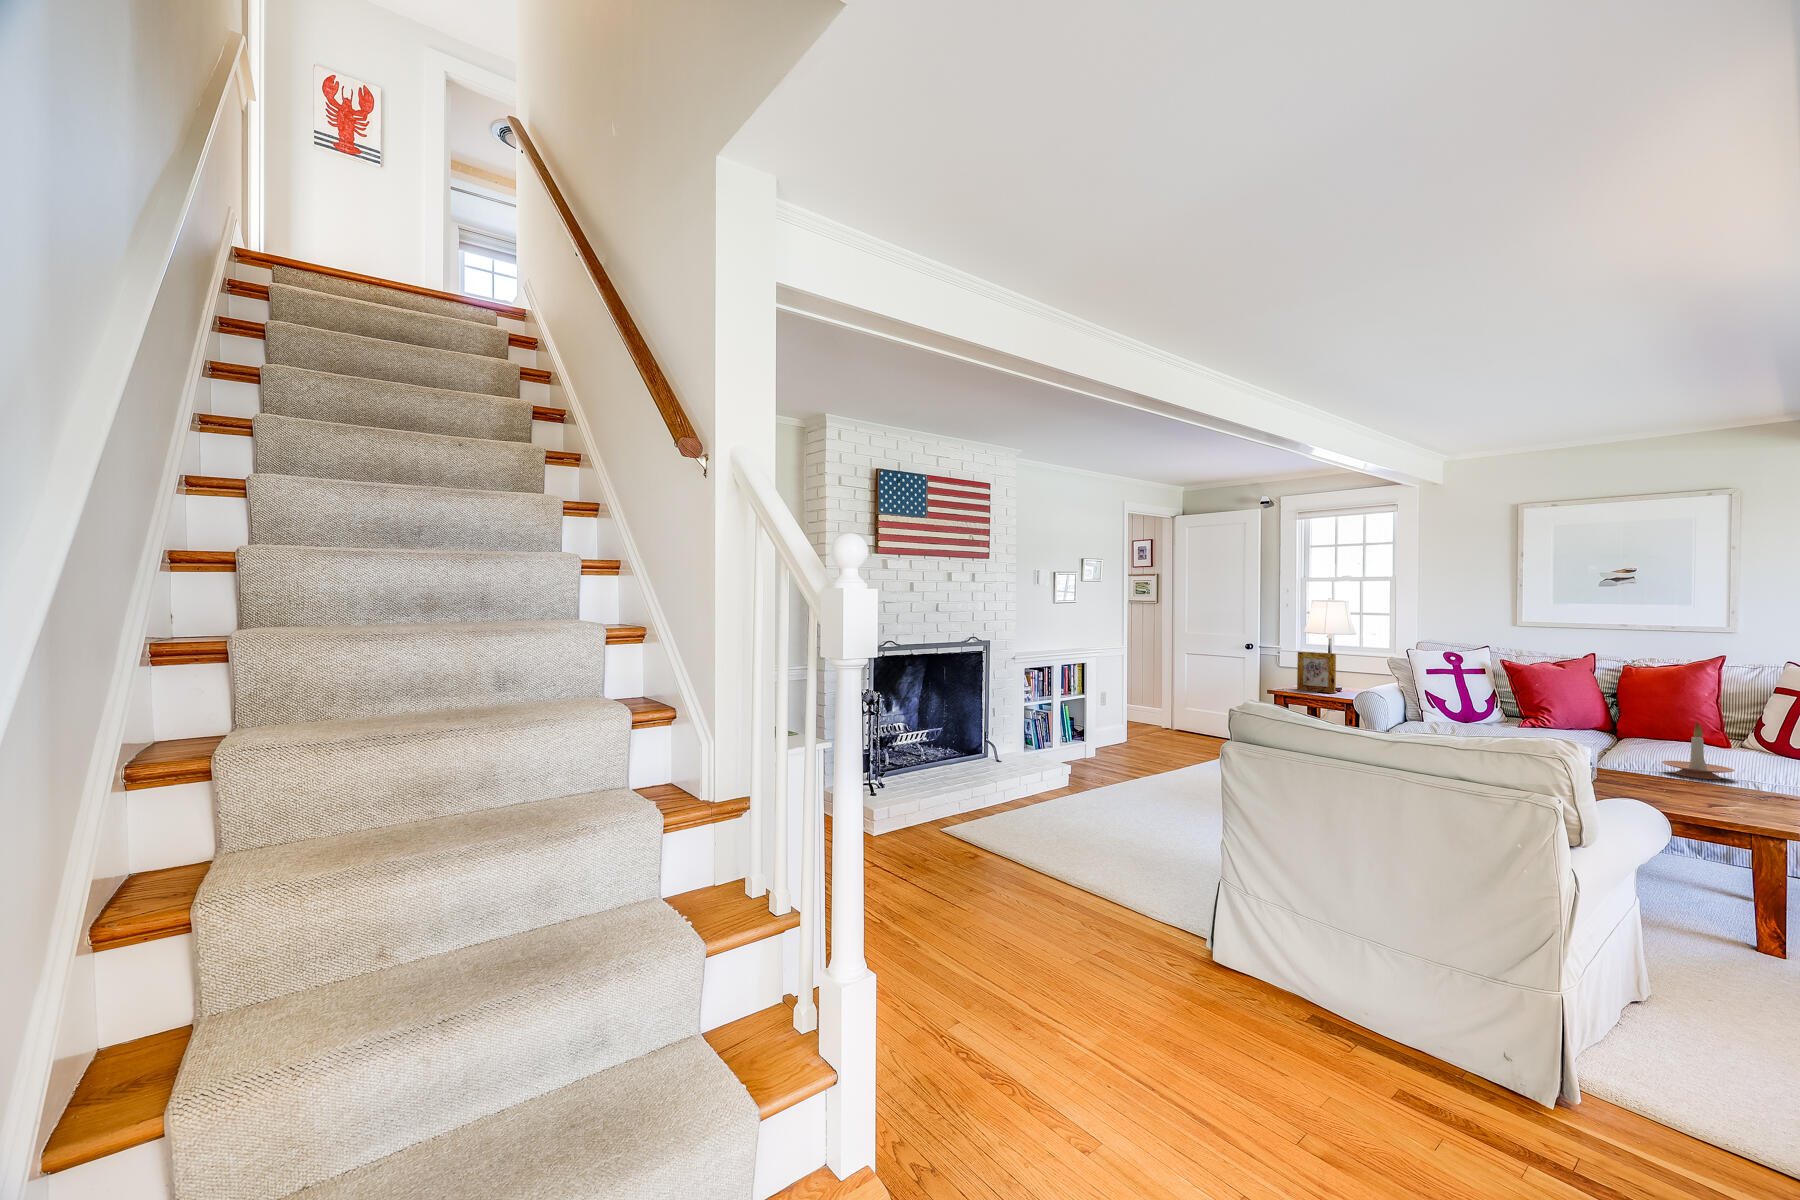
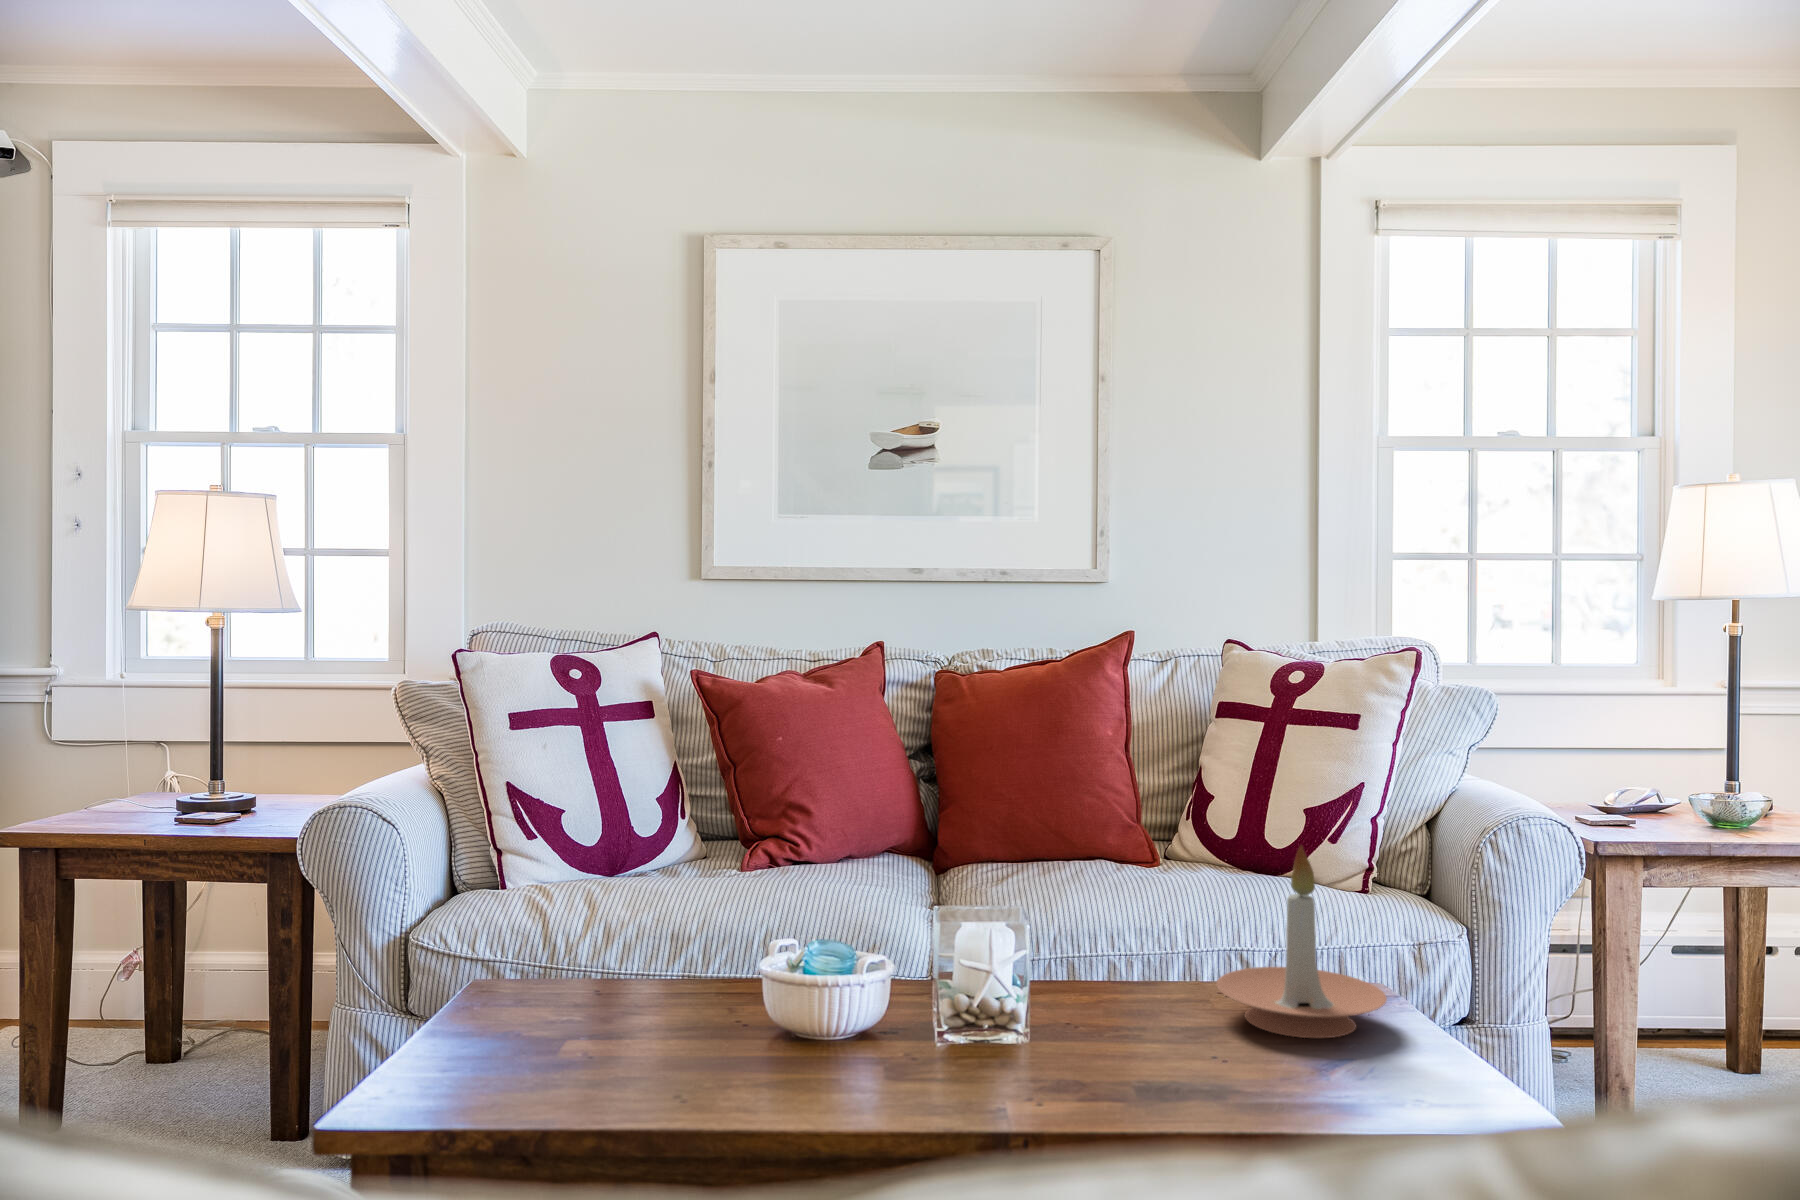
picture frame: present [1297,652,1336,693] -> none [83,677,221,820]

